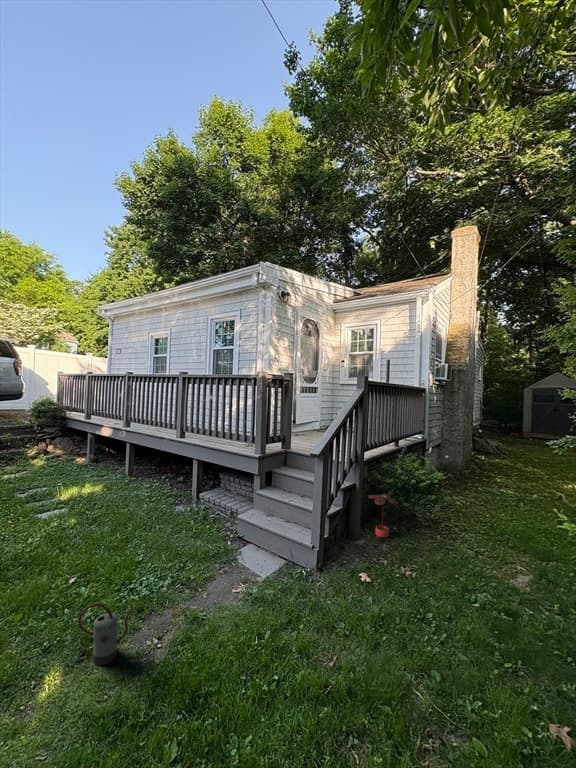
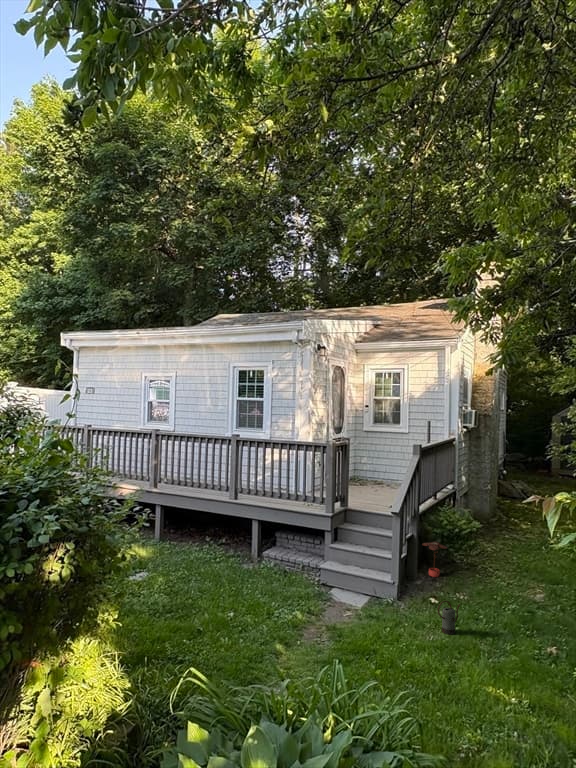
watering can: present [78,603,133,665] -> present [438,601,460,635]

